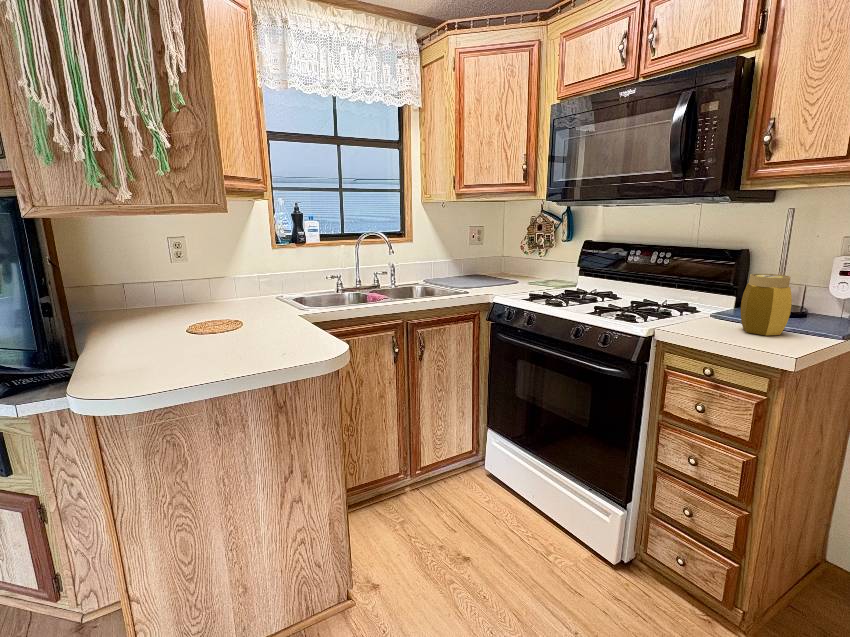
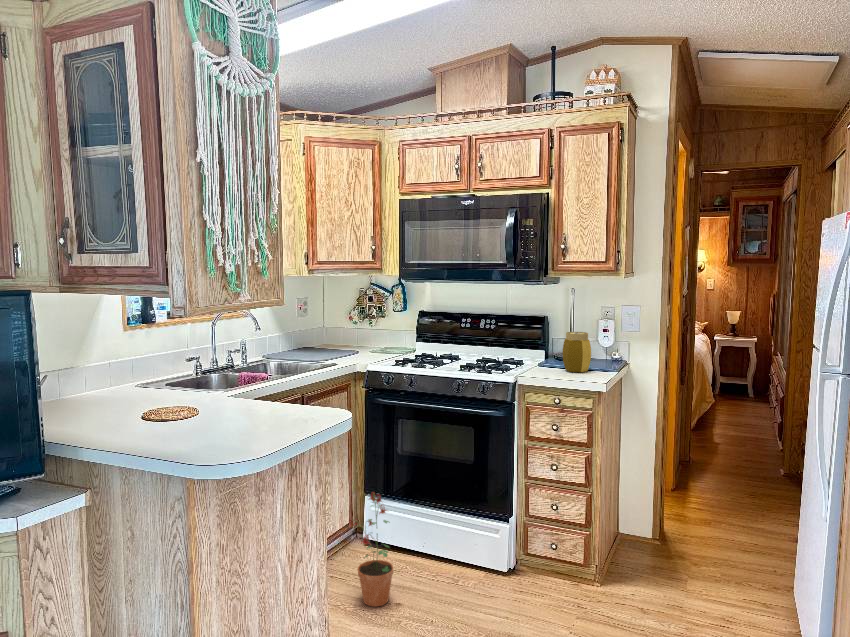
potted plant: none [428,433,470,552] -> present [350,492,394,607]

